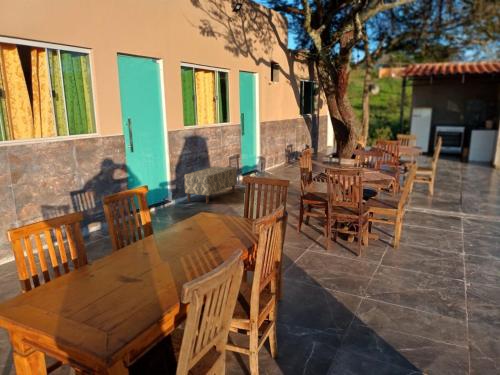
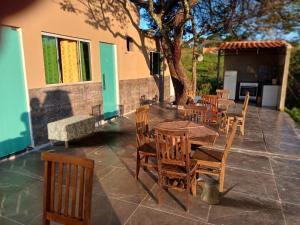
watering can: none [369,226,419,253] -> present [196,178,241,205]

